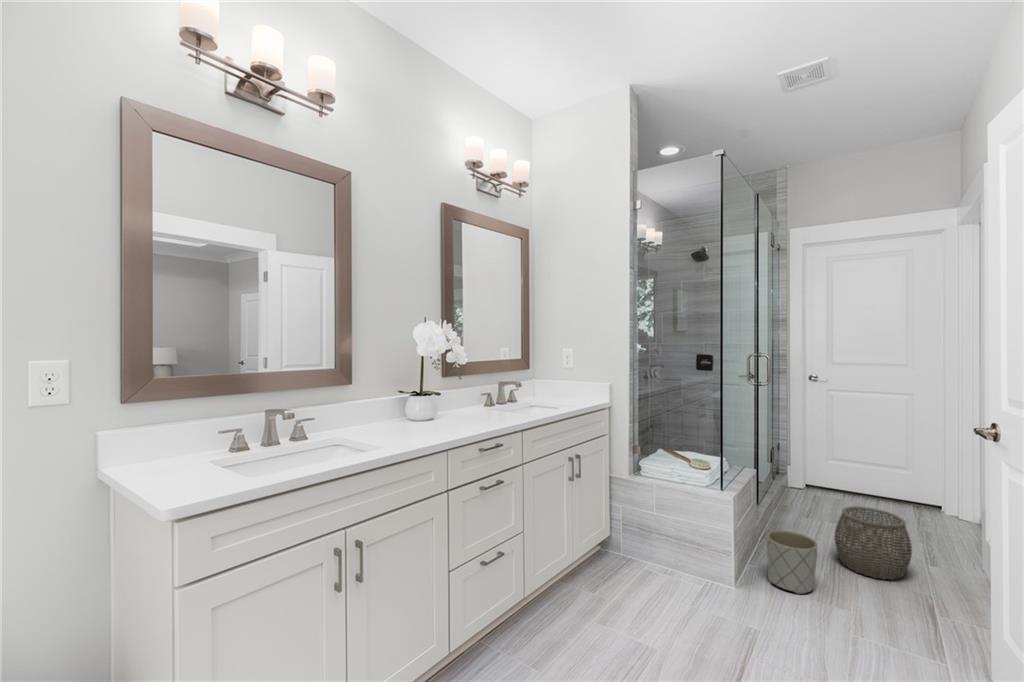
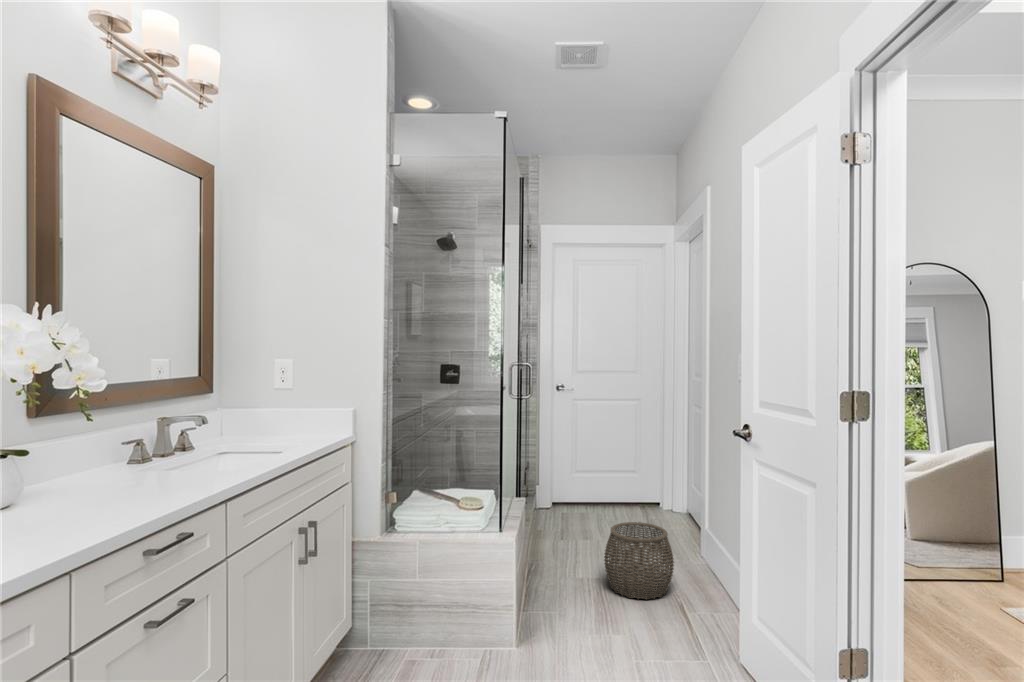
planter: present [767,530,818,594] -> none [551,568,605,644]

